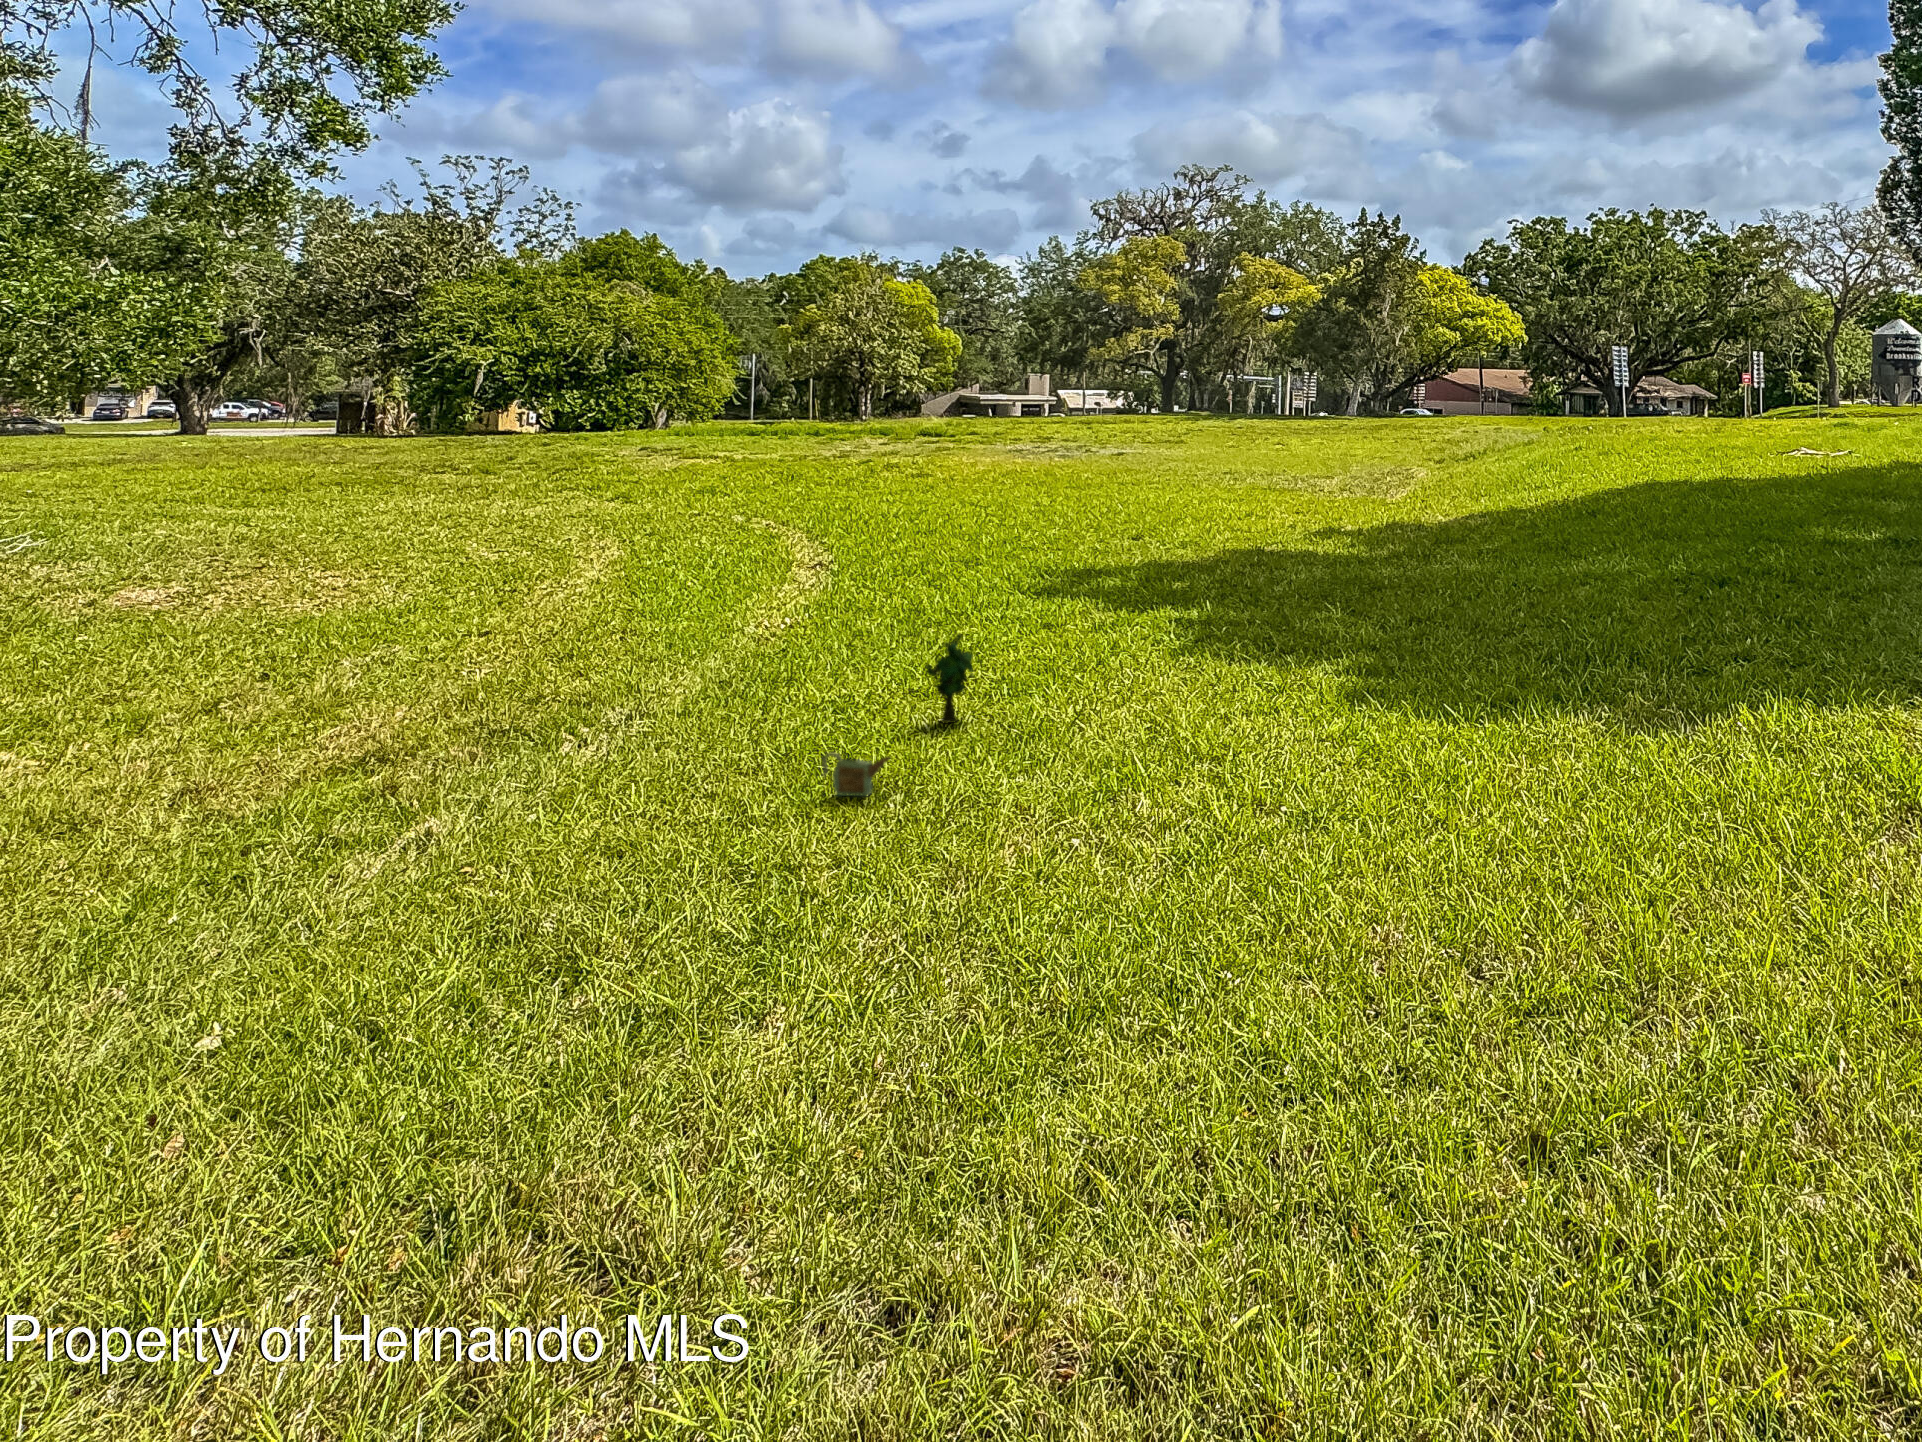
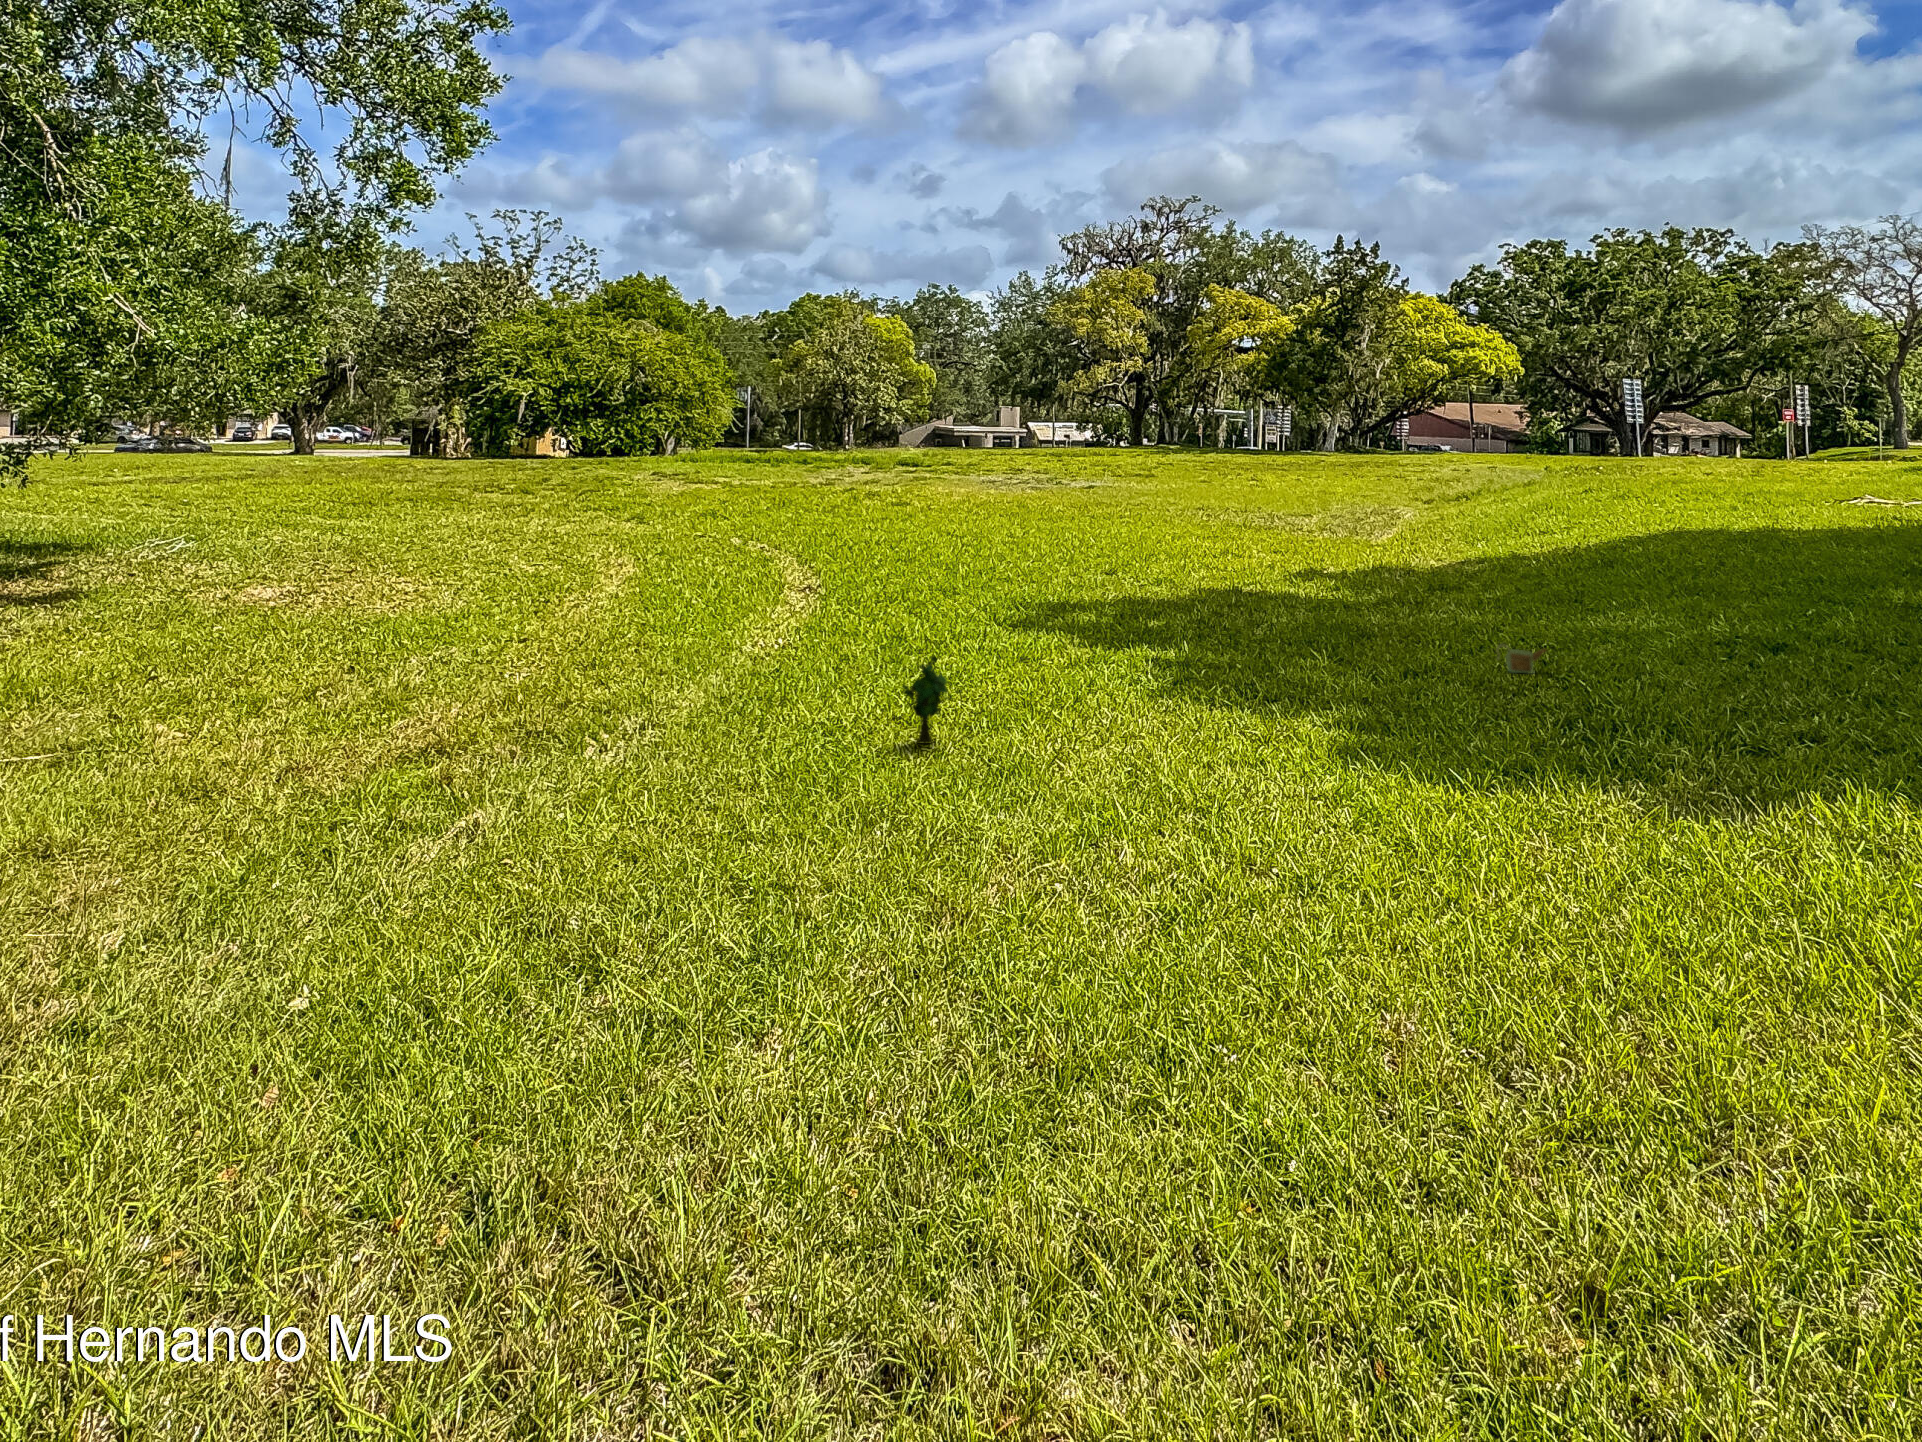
watering can: present [822,752,890,796] -> present [1496,644,1546,674]

